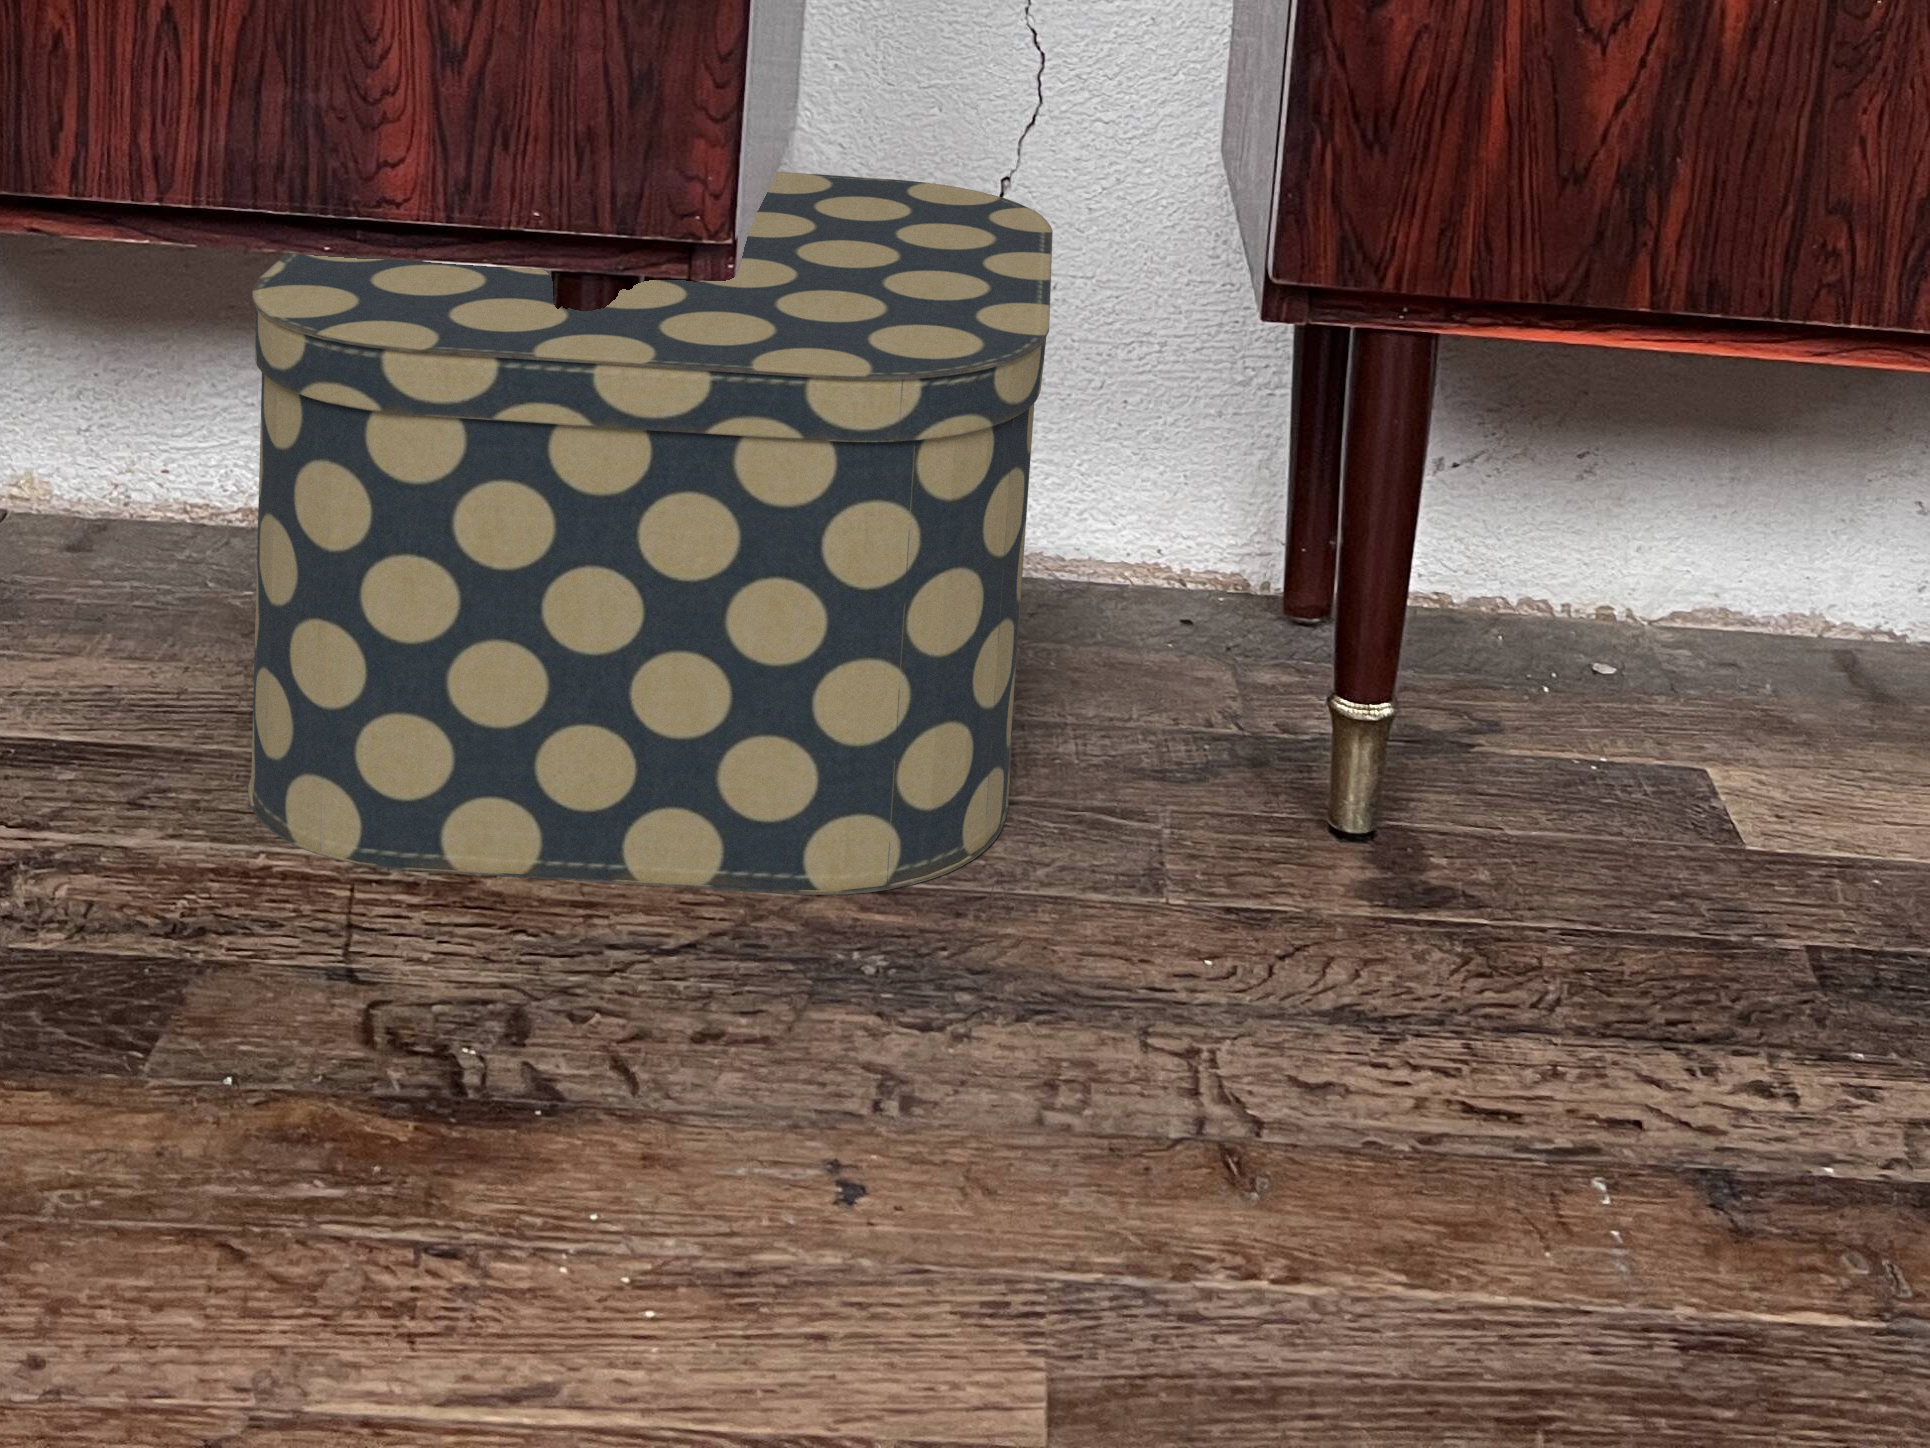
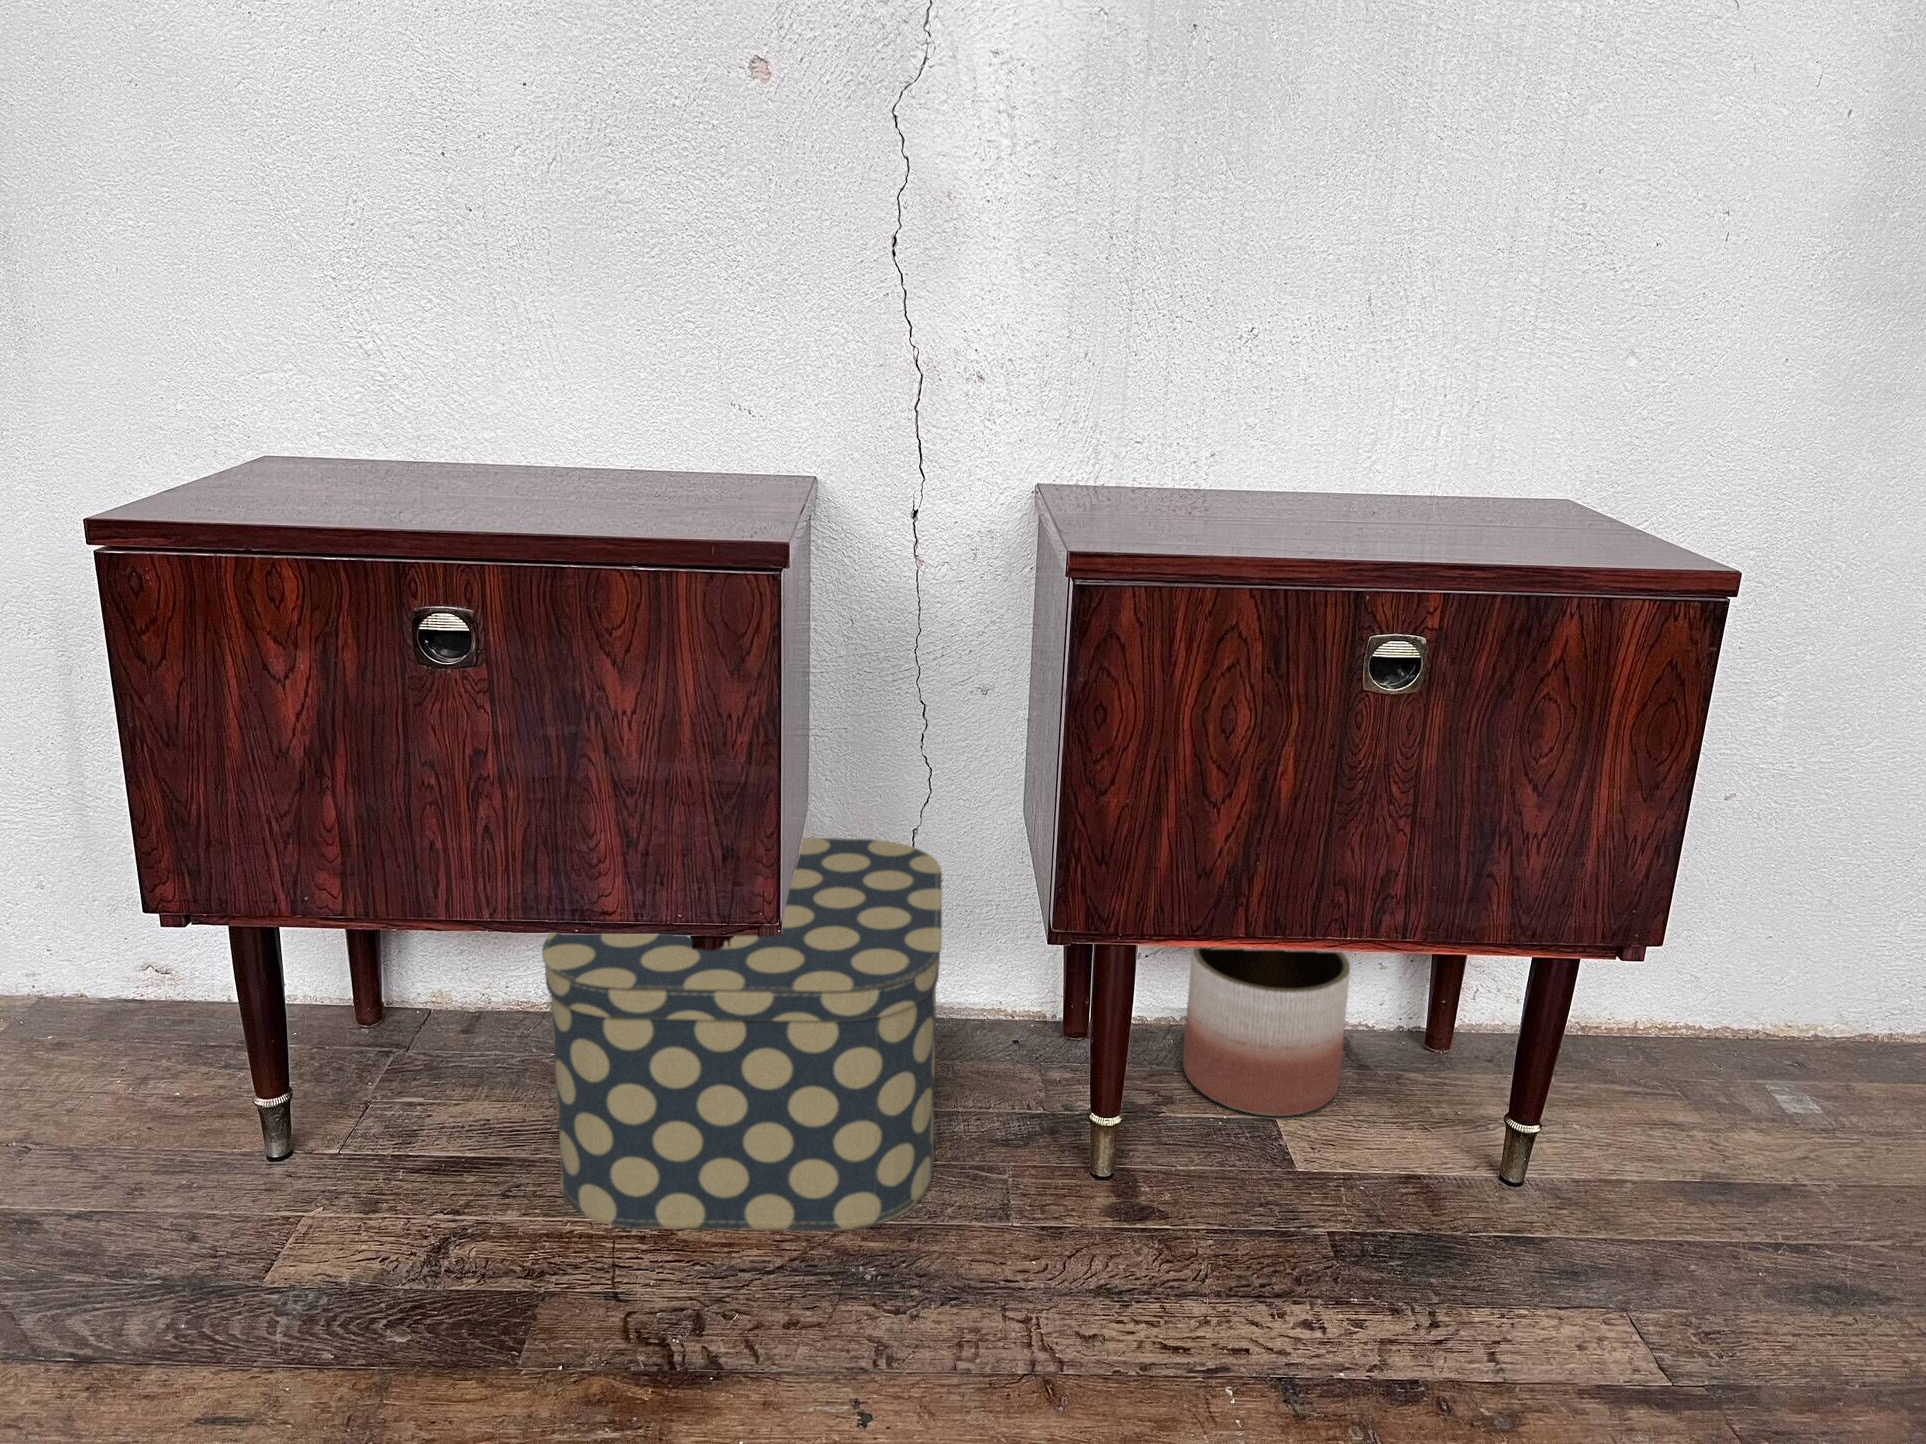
planter: none [1518,392,1858,760] -> present [1183,948,1350,1116]

